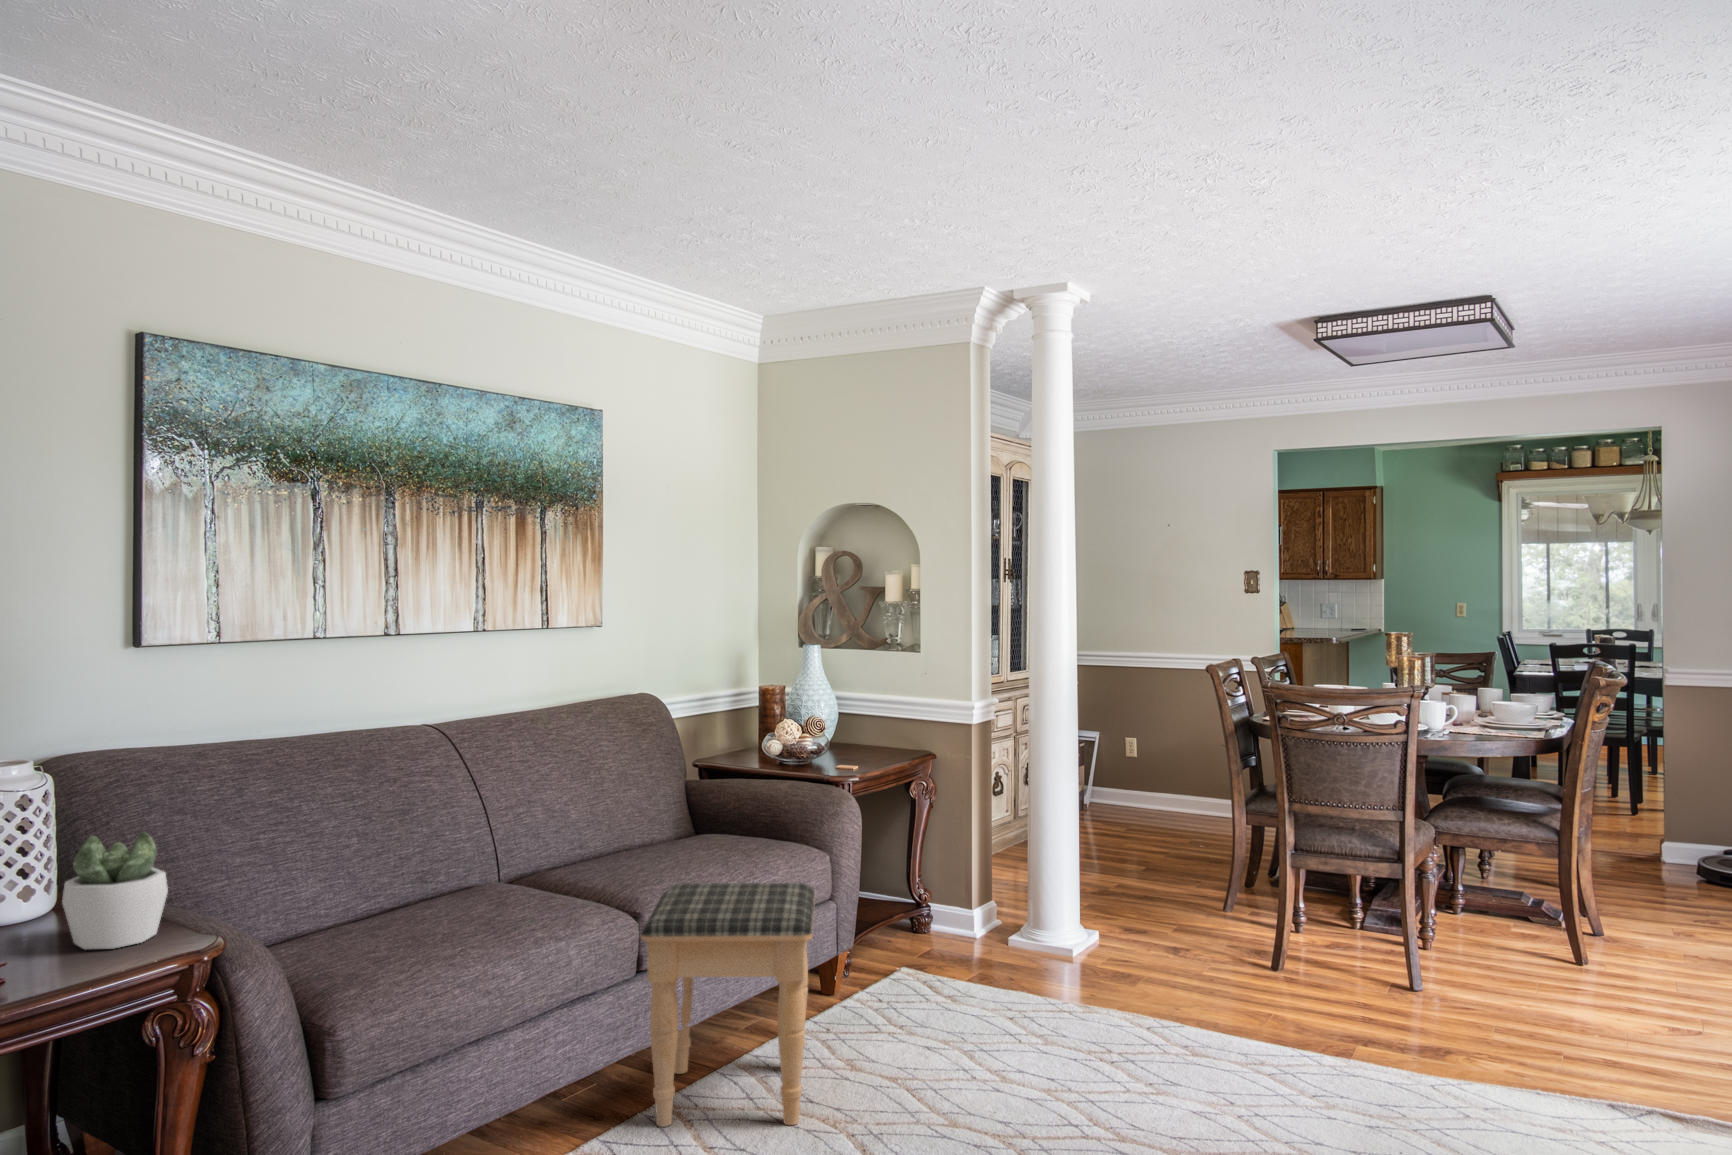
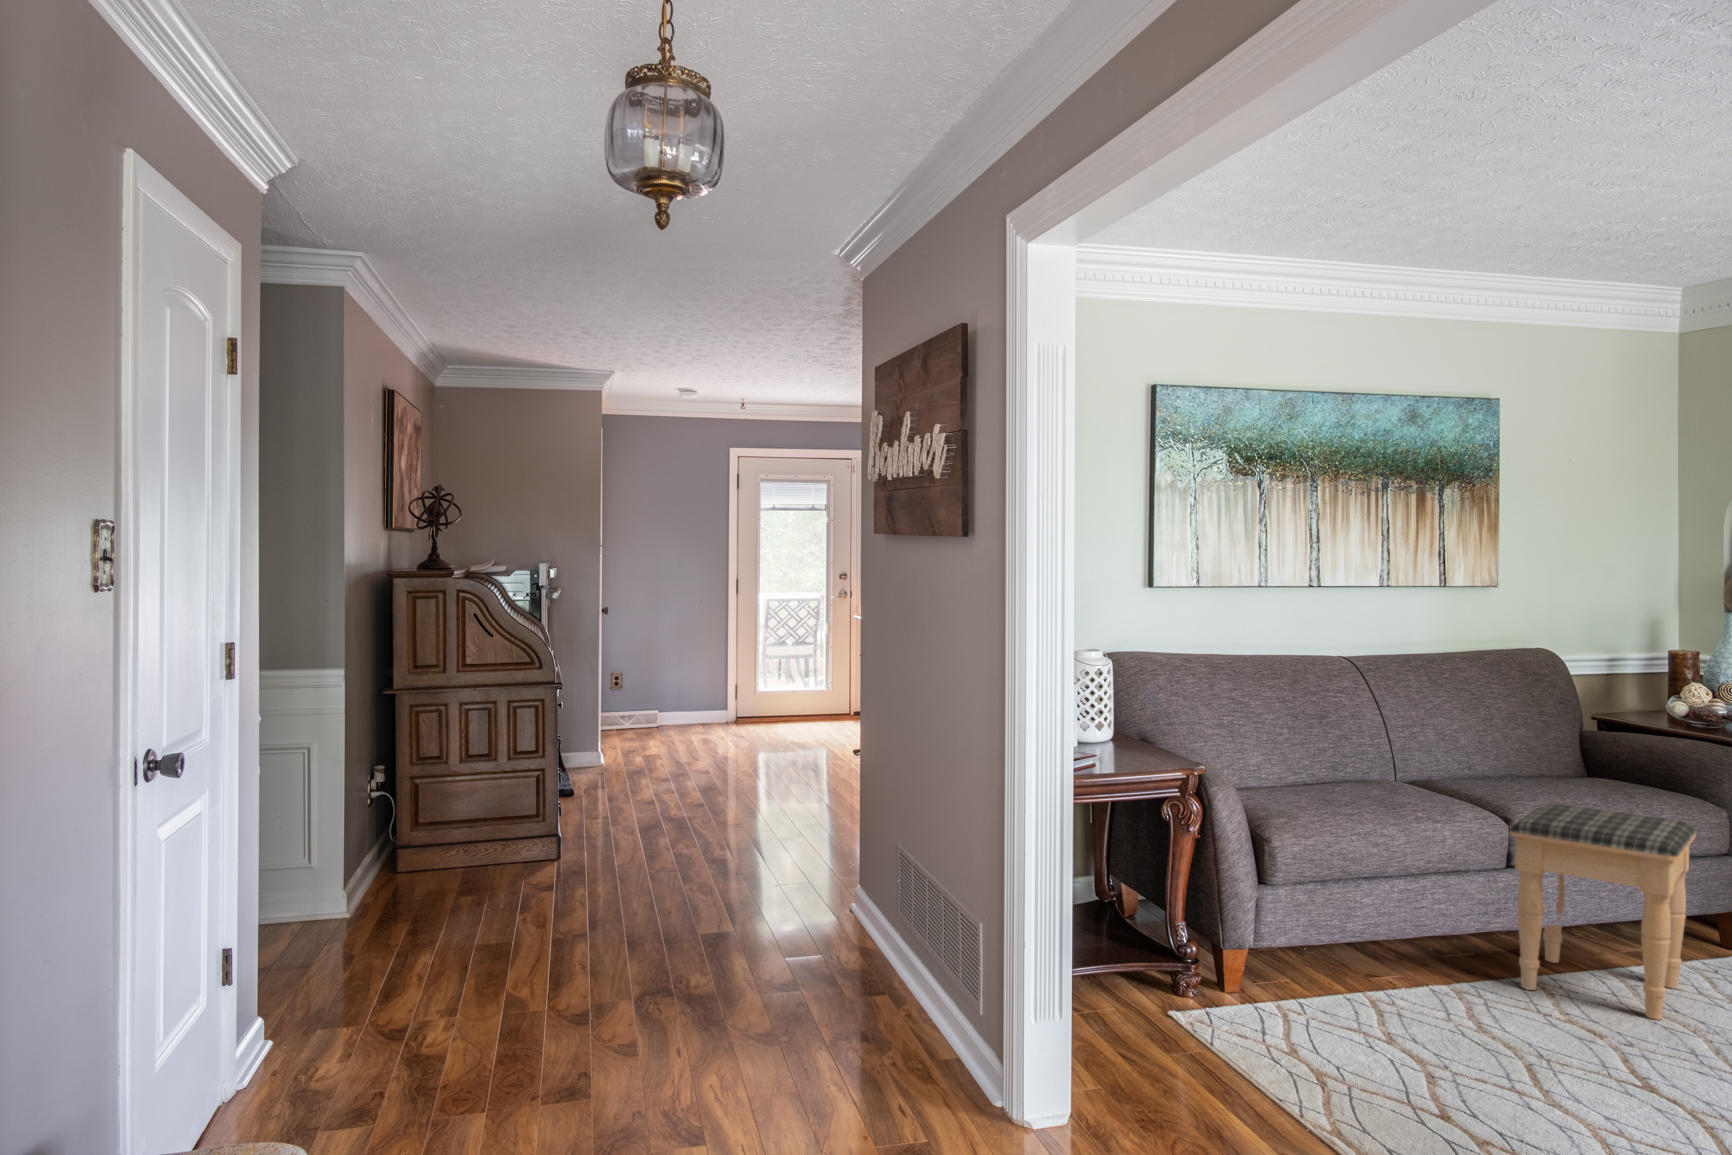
succulent plant: present [62,832,168,949] -> none [1118,694,1173,761]

